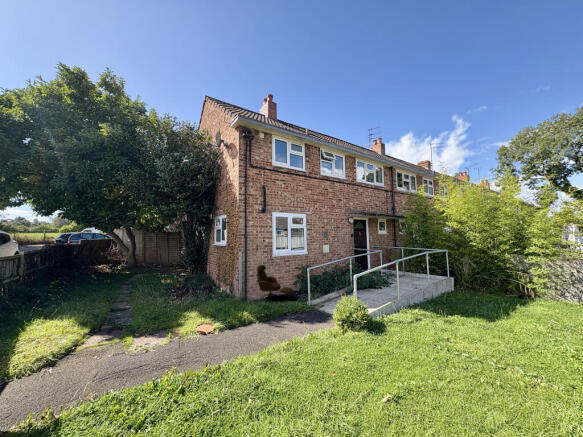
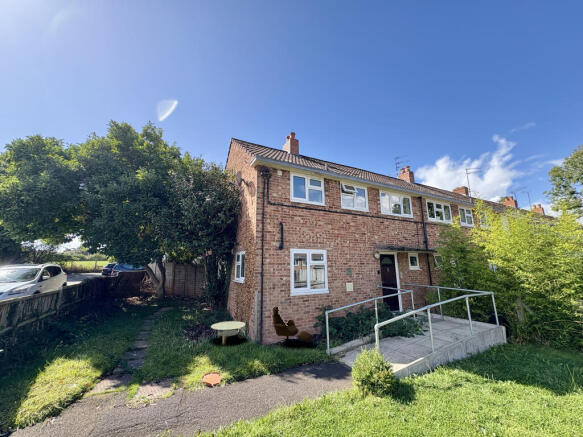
round table: none [196,281,230,301] -> present [211,321,246,345]

